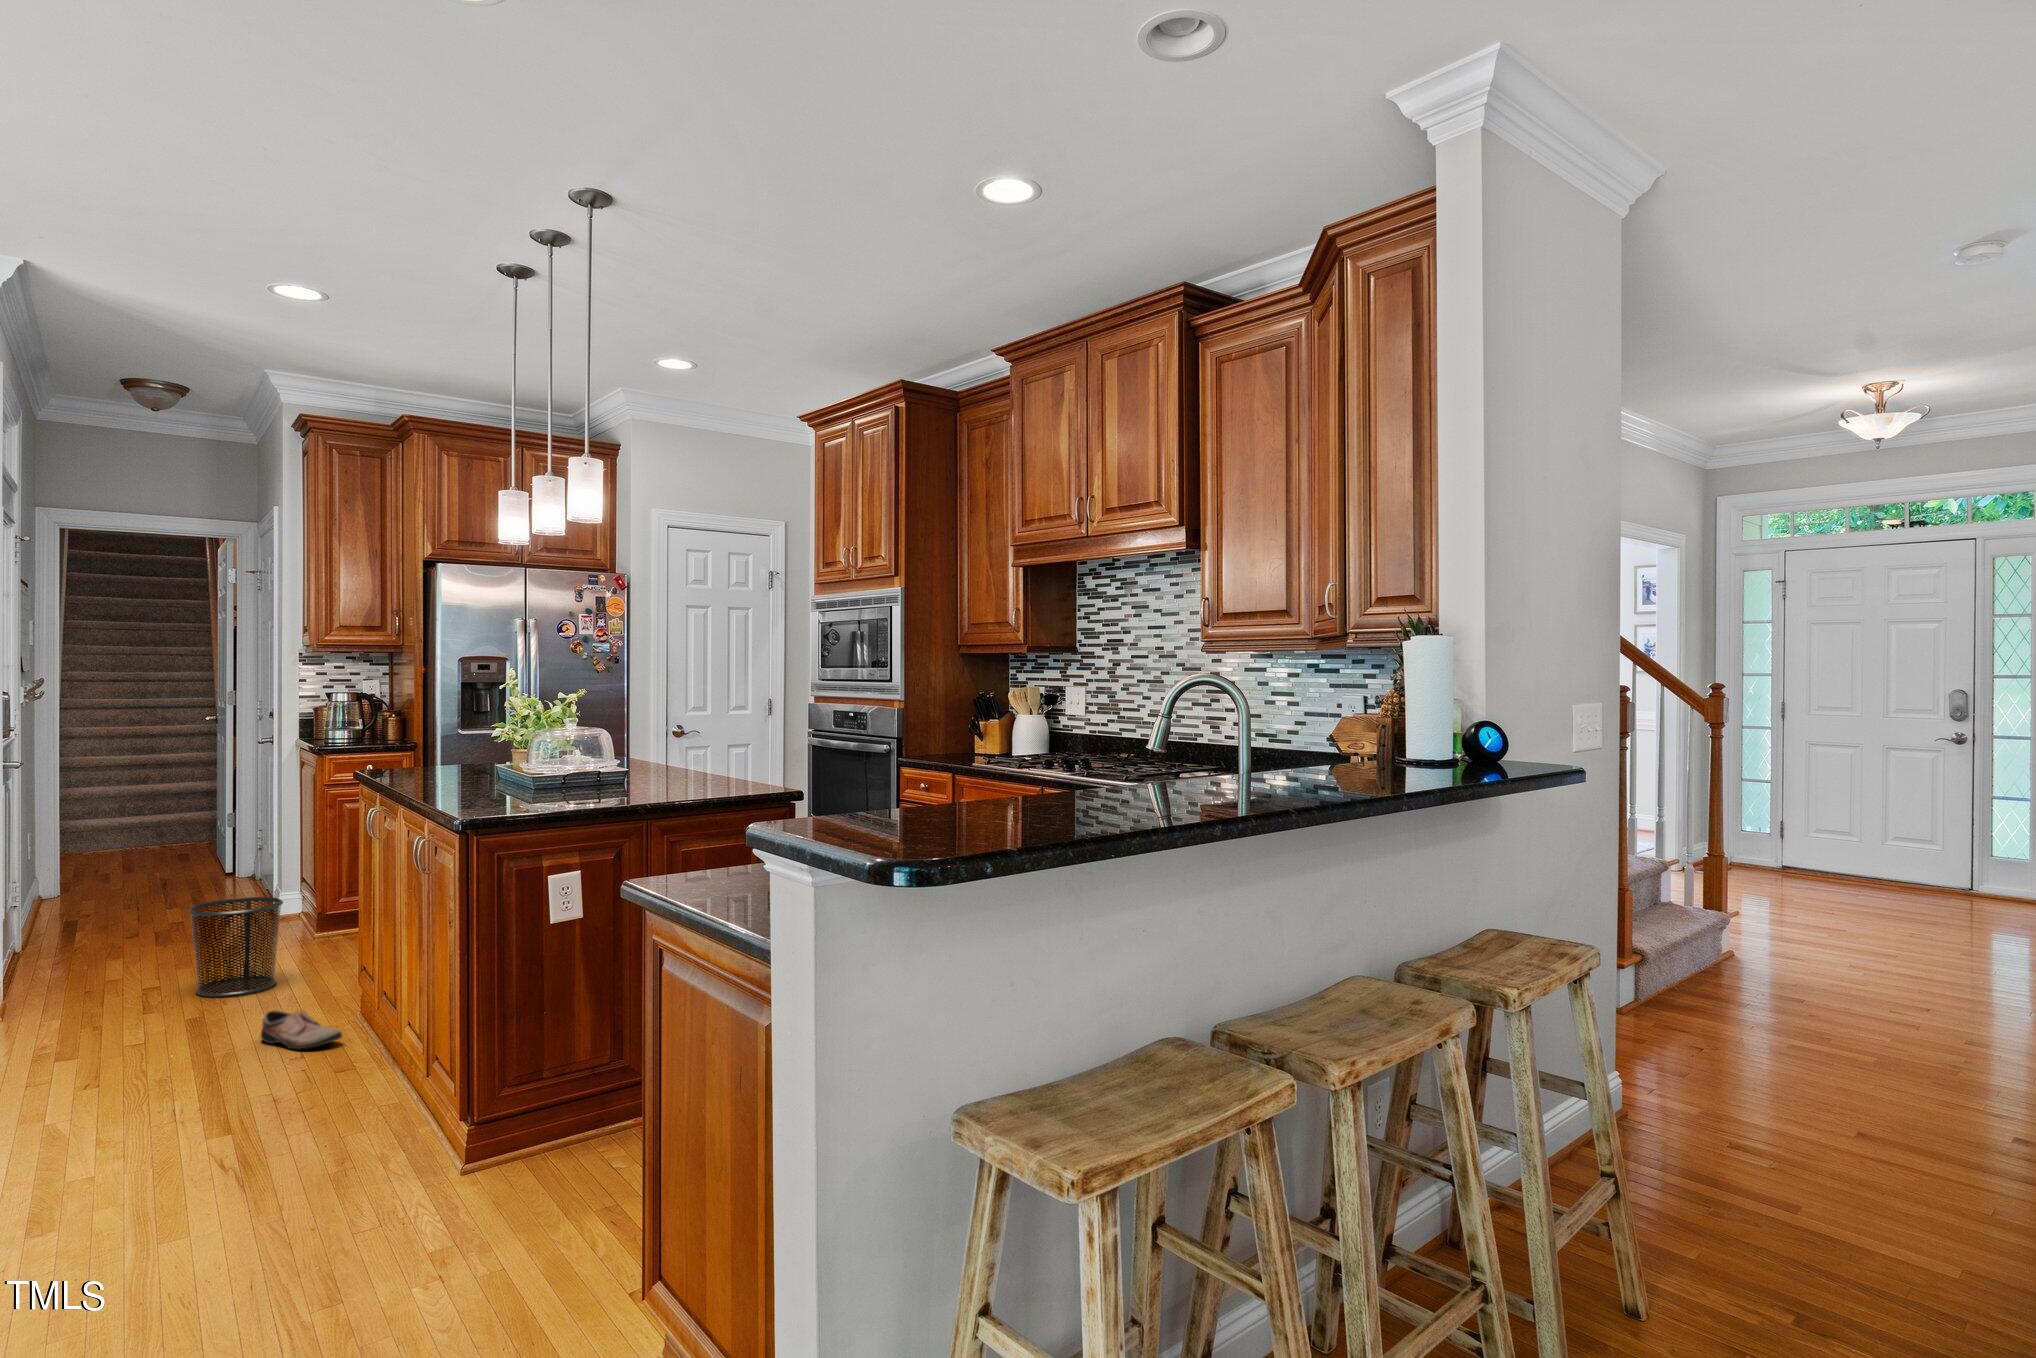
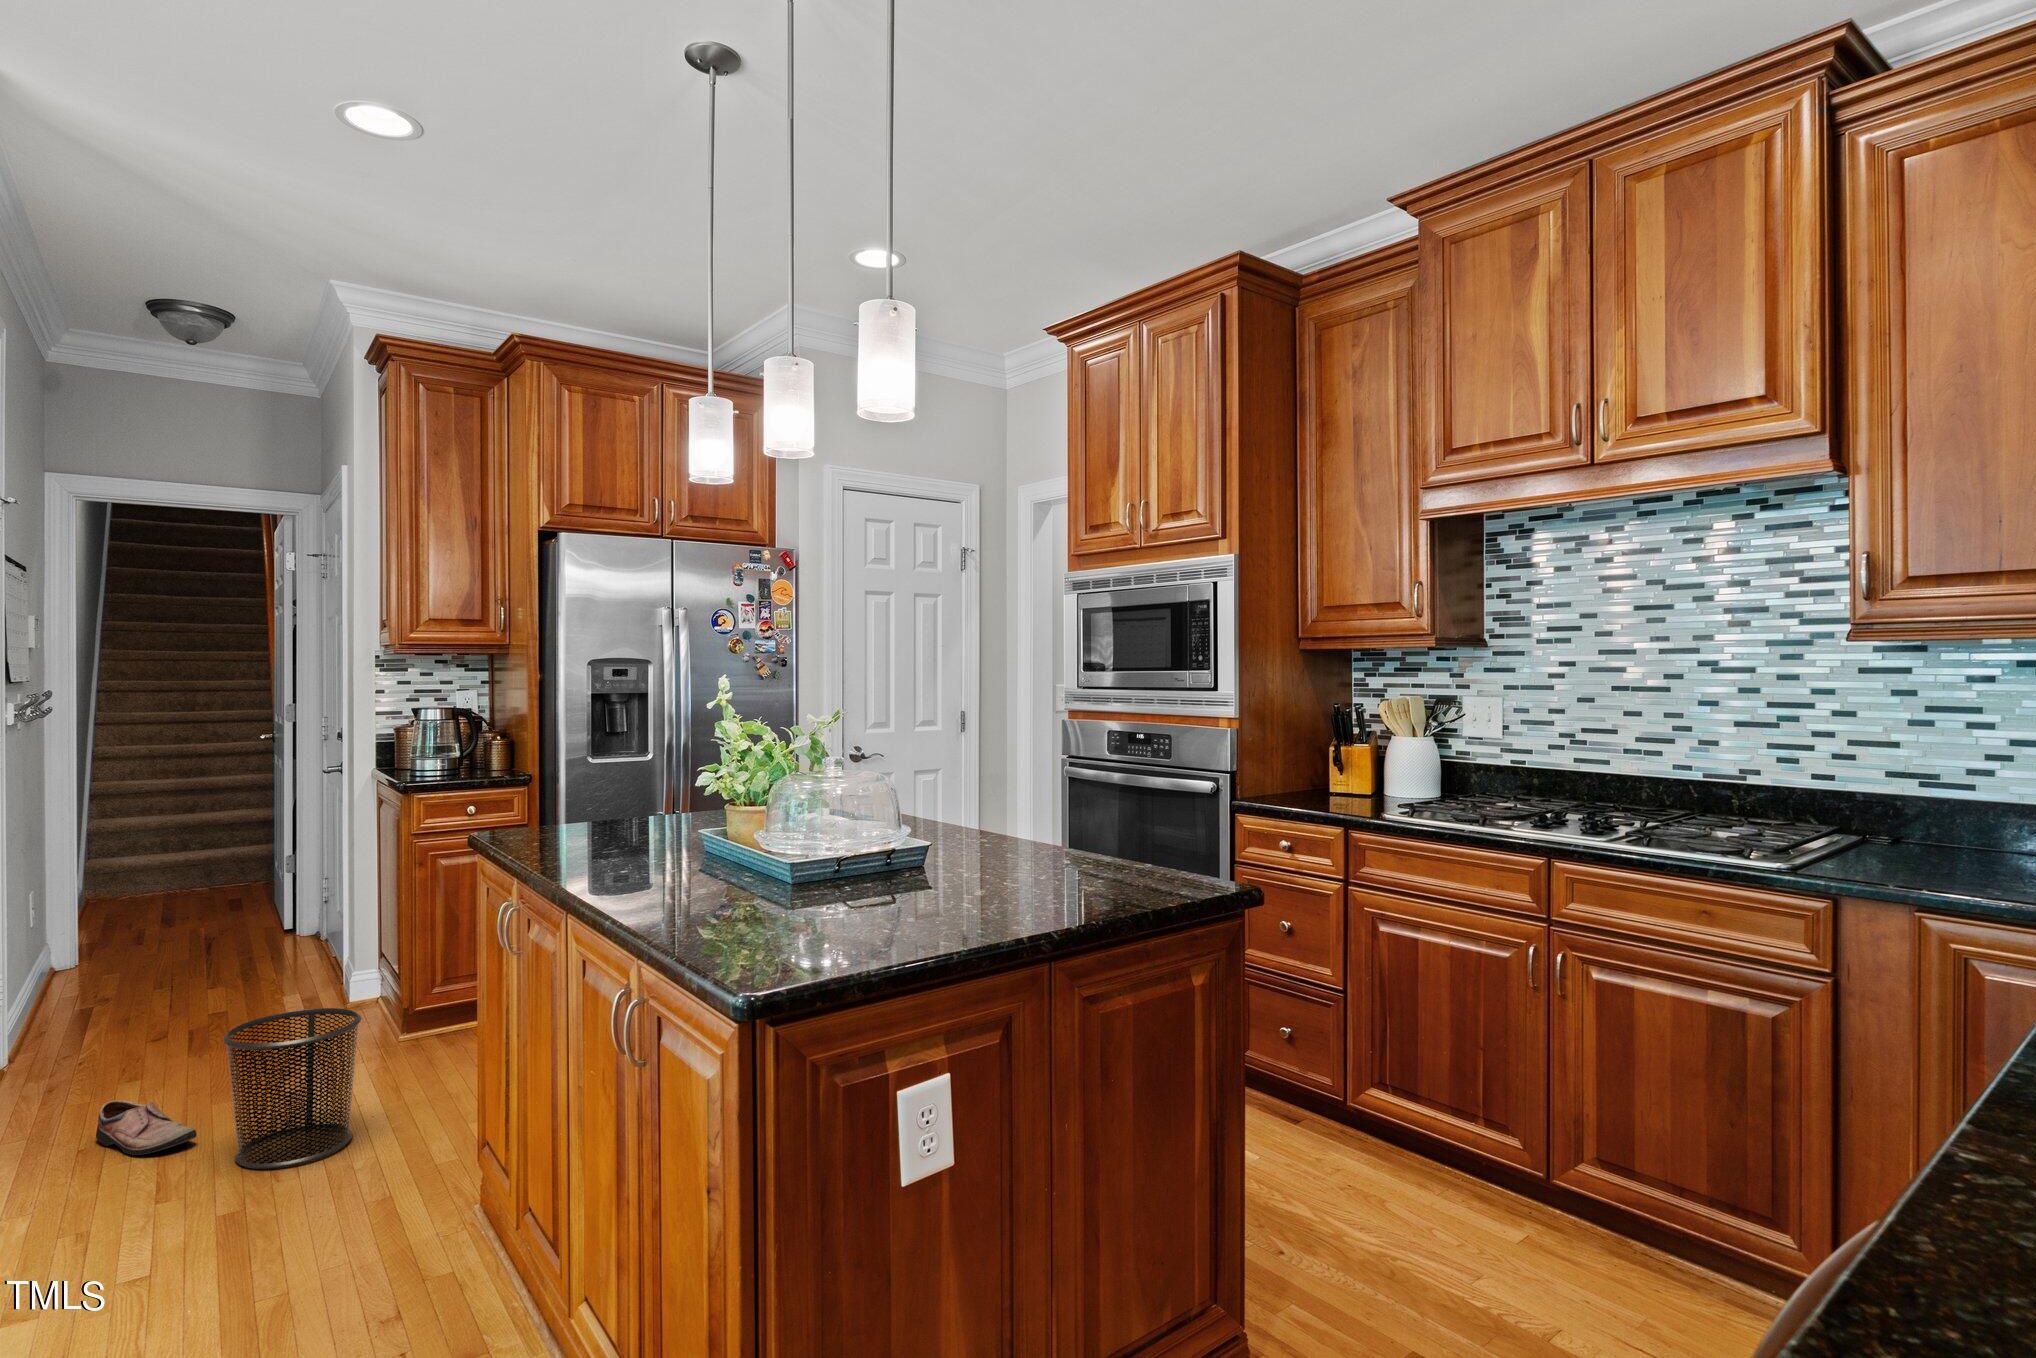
shoe: present [261,1010,342,1049] -> present [96,1100,197,1155]

